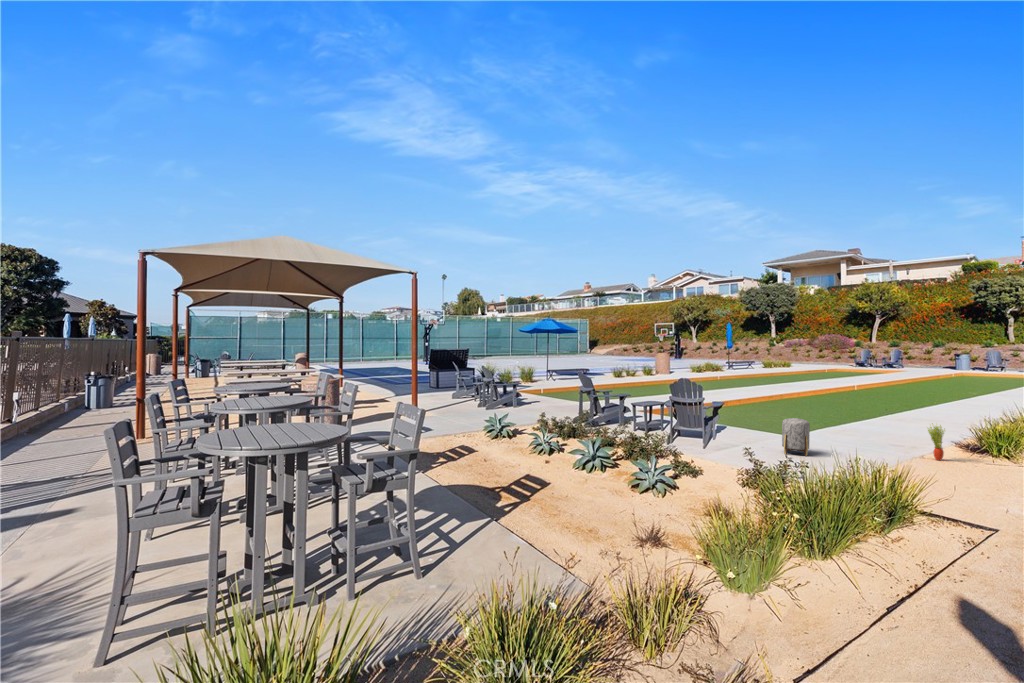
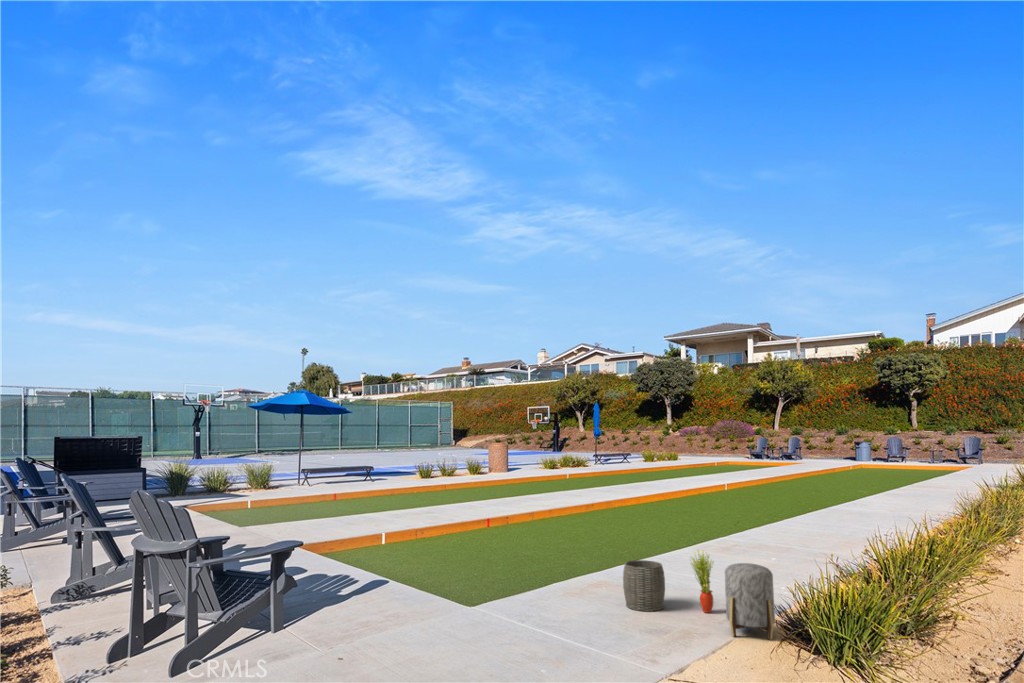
stool: present [782,418,810,456] -> present [725,563,775,640]
woven basket: none [877,429,908,458] -> present [623,560,665,611]

